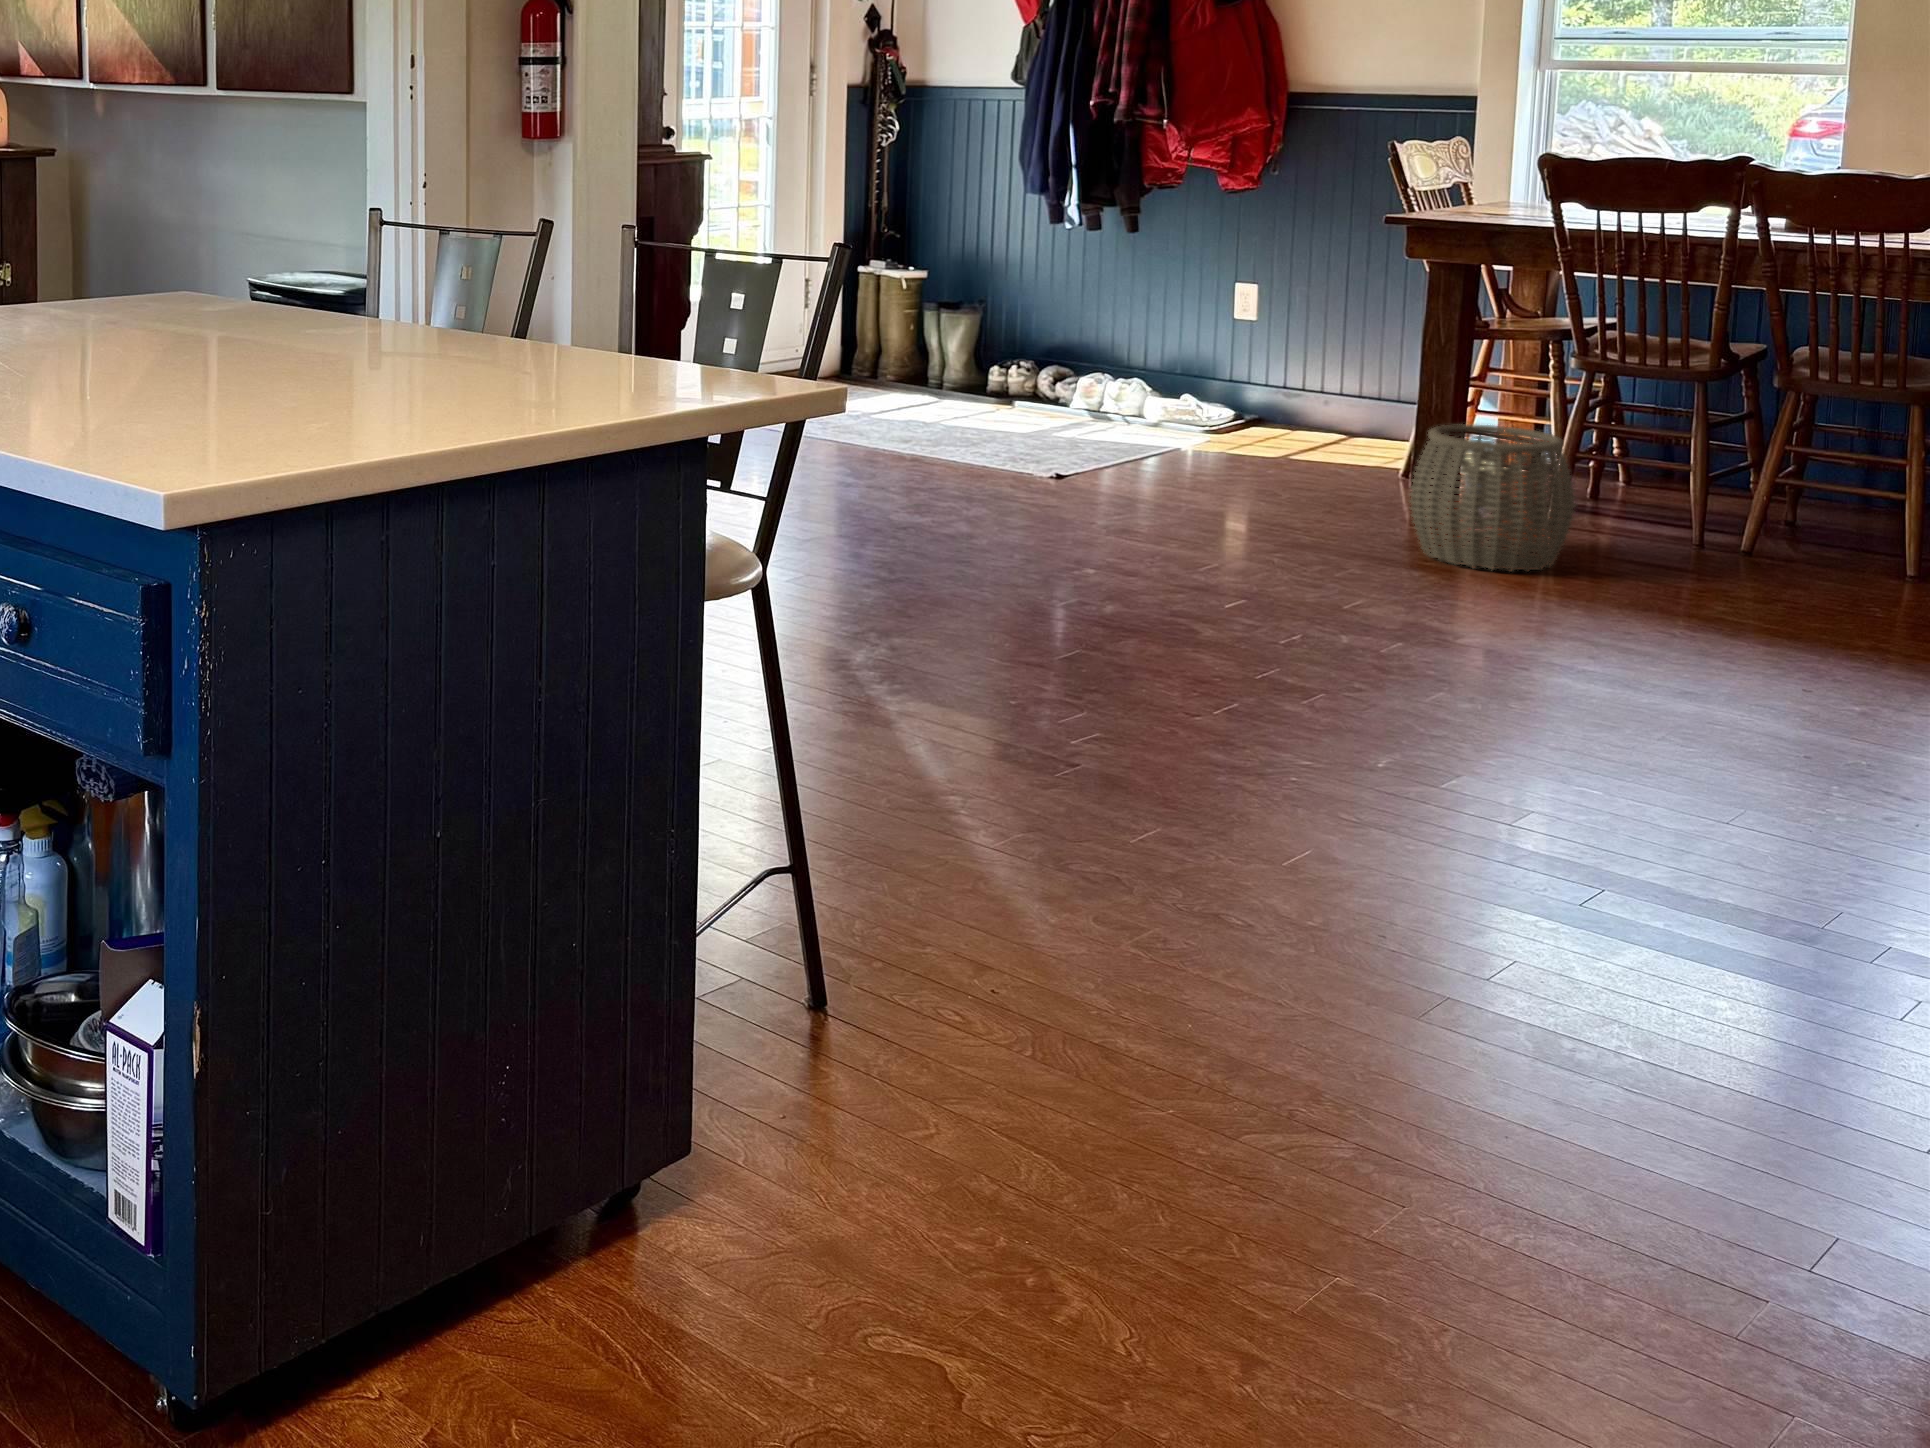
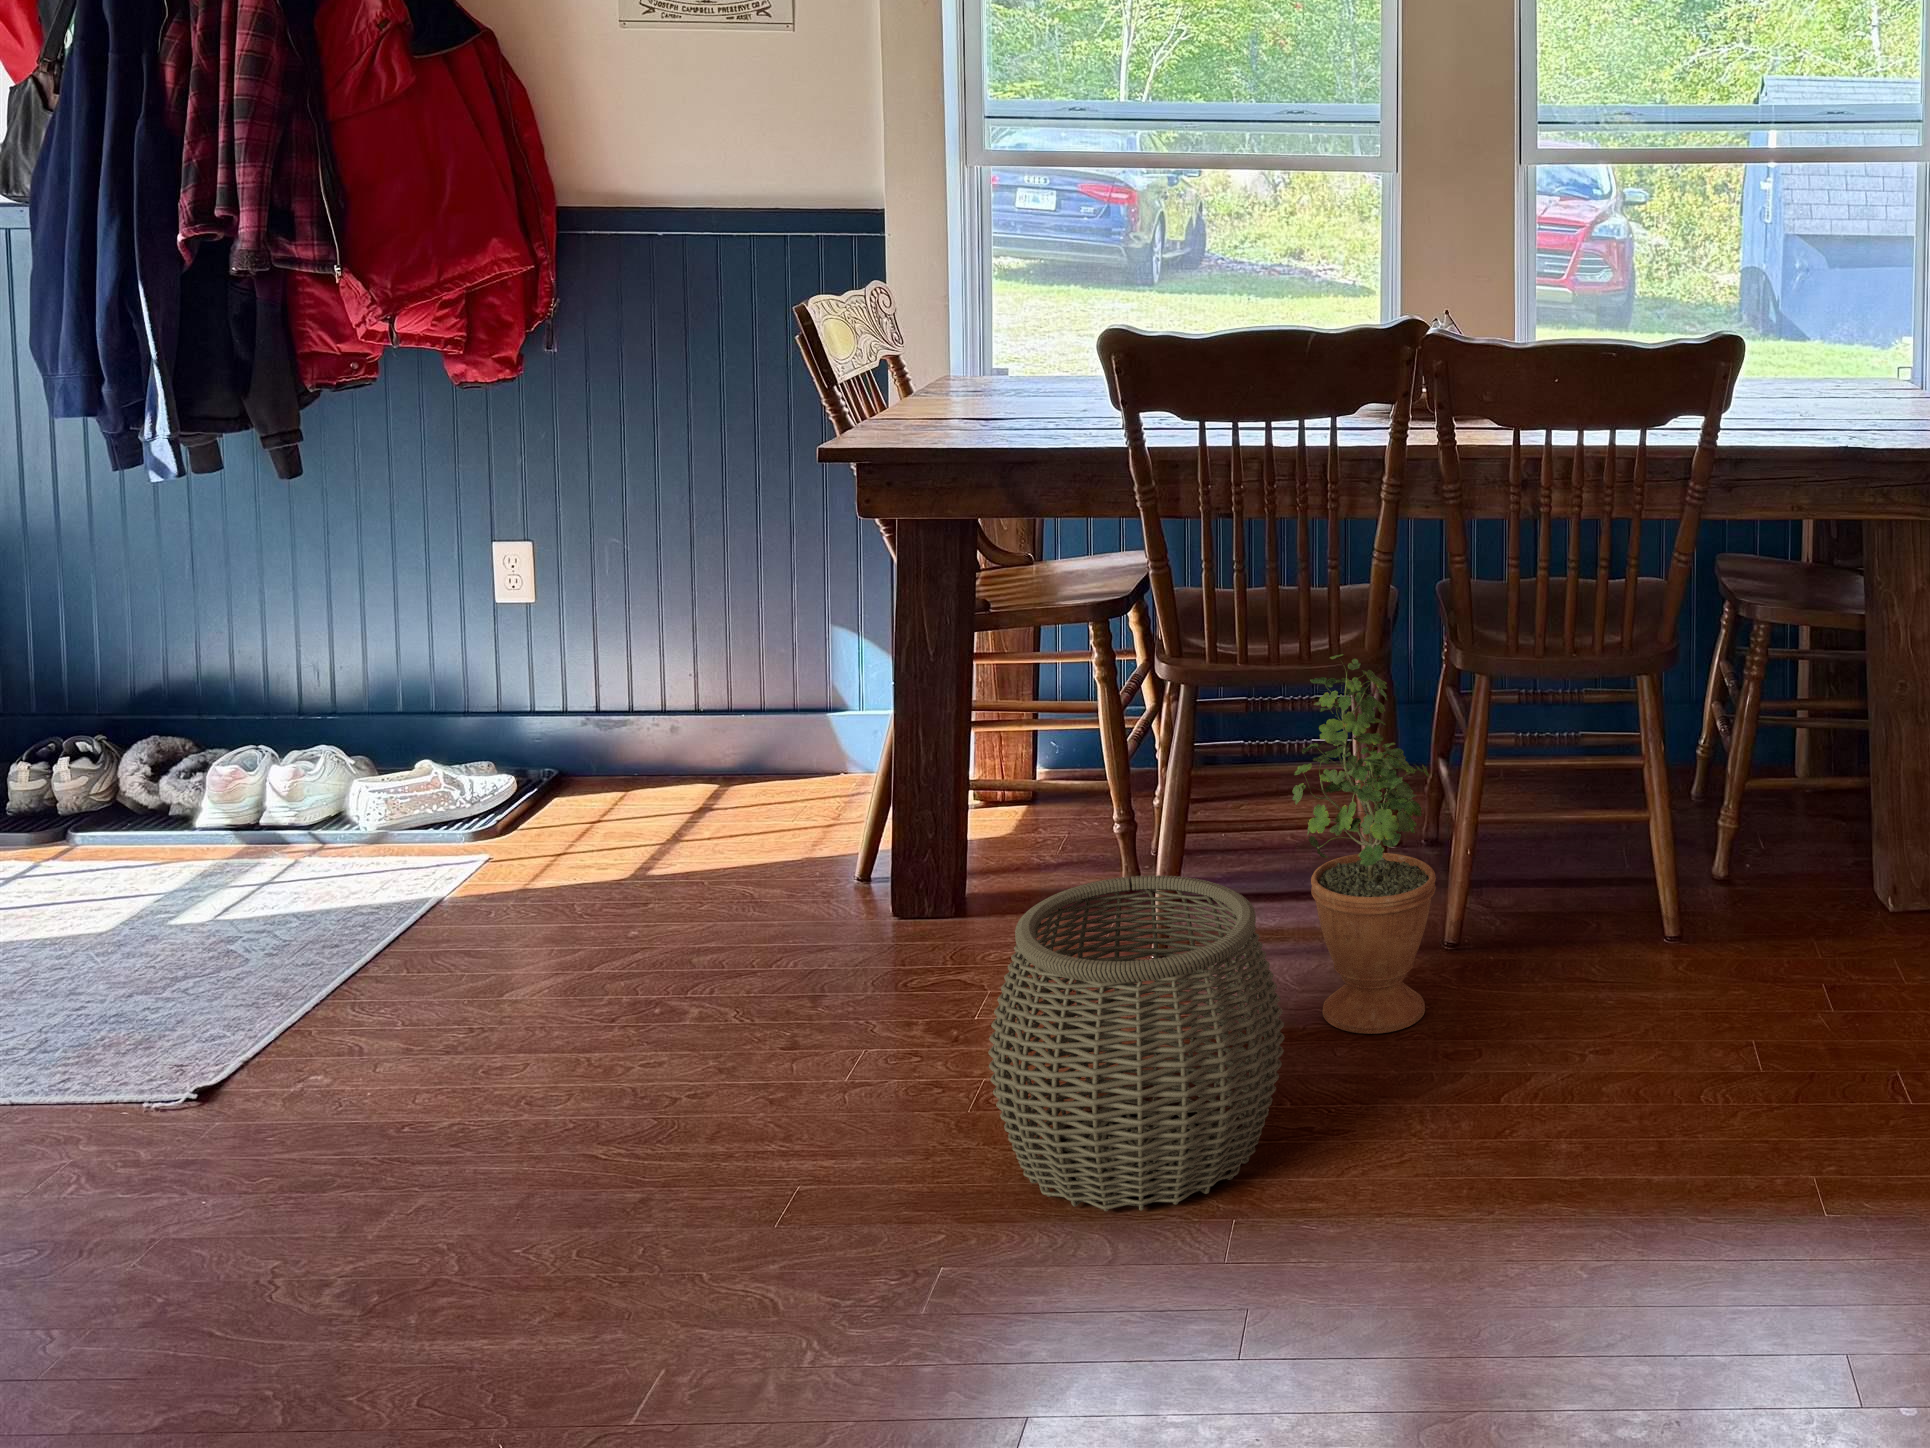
potted plant: none [1624,344,1723,562] -> present [1292,654,1436,1034]

